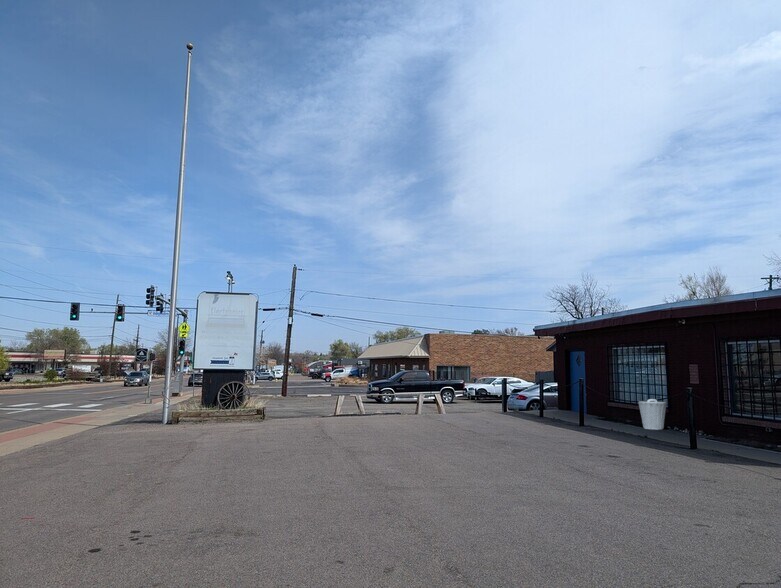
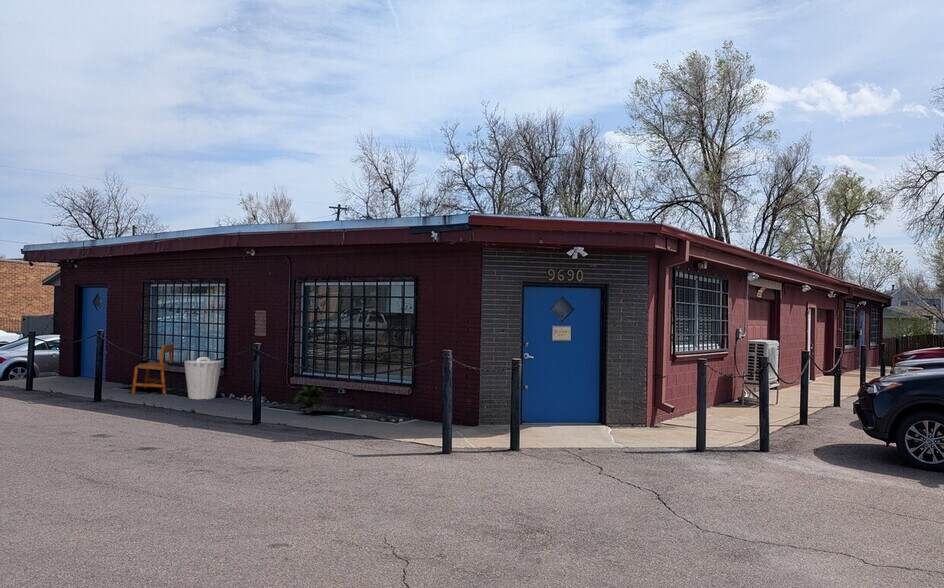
bench: none [604,389,634,424] -> present [132,343,174,394]
potted plant: none [723,421,758,445] -> present [294,384,327,413]

